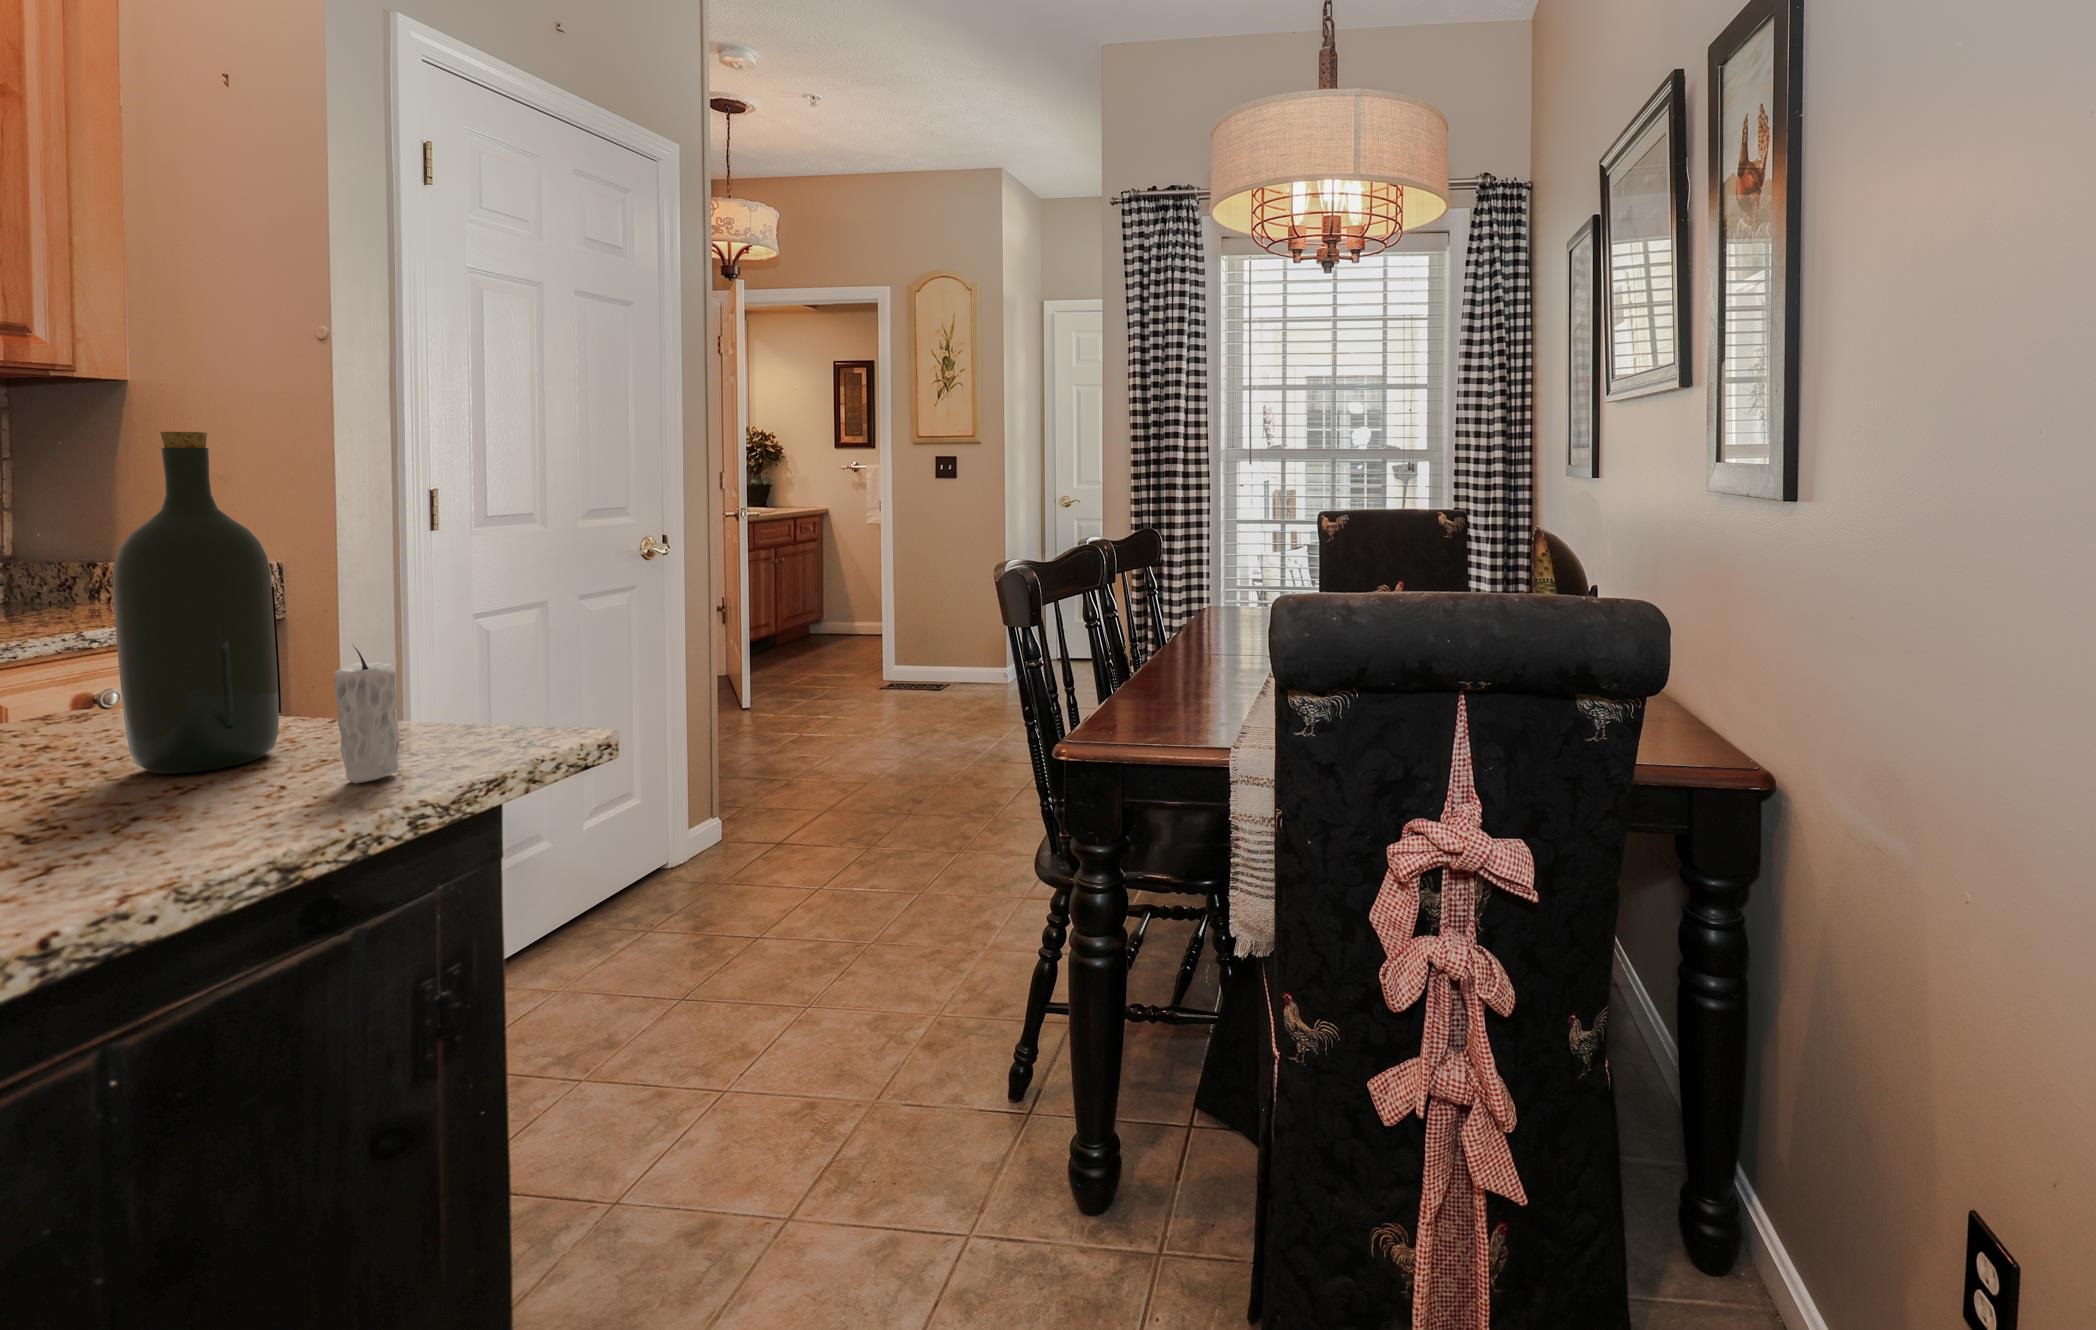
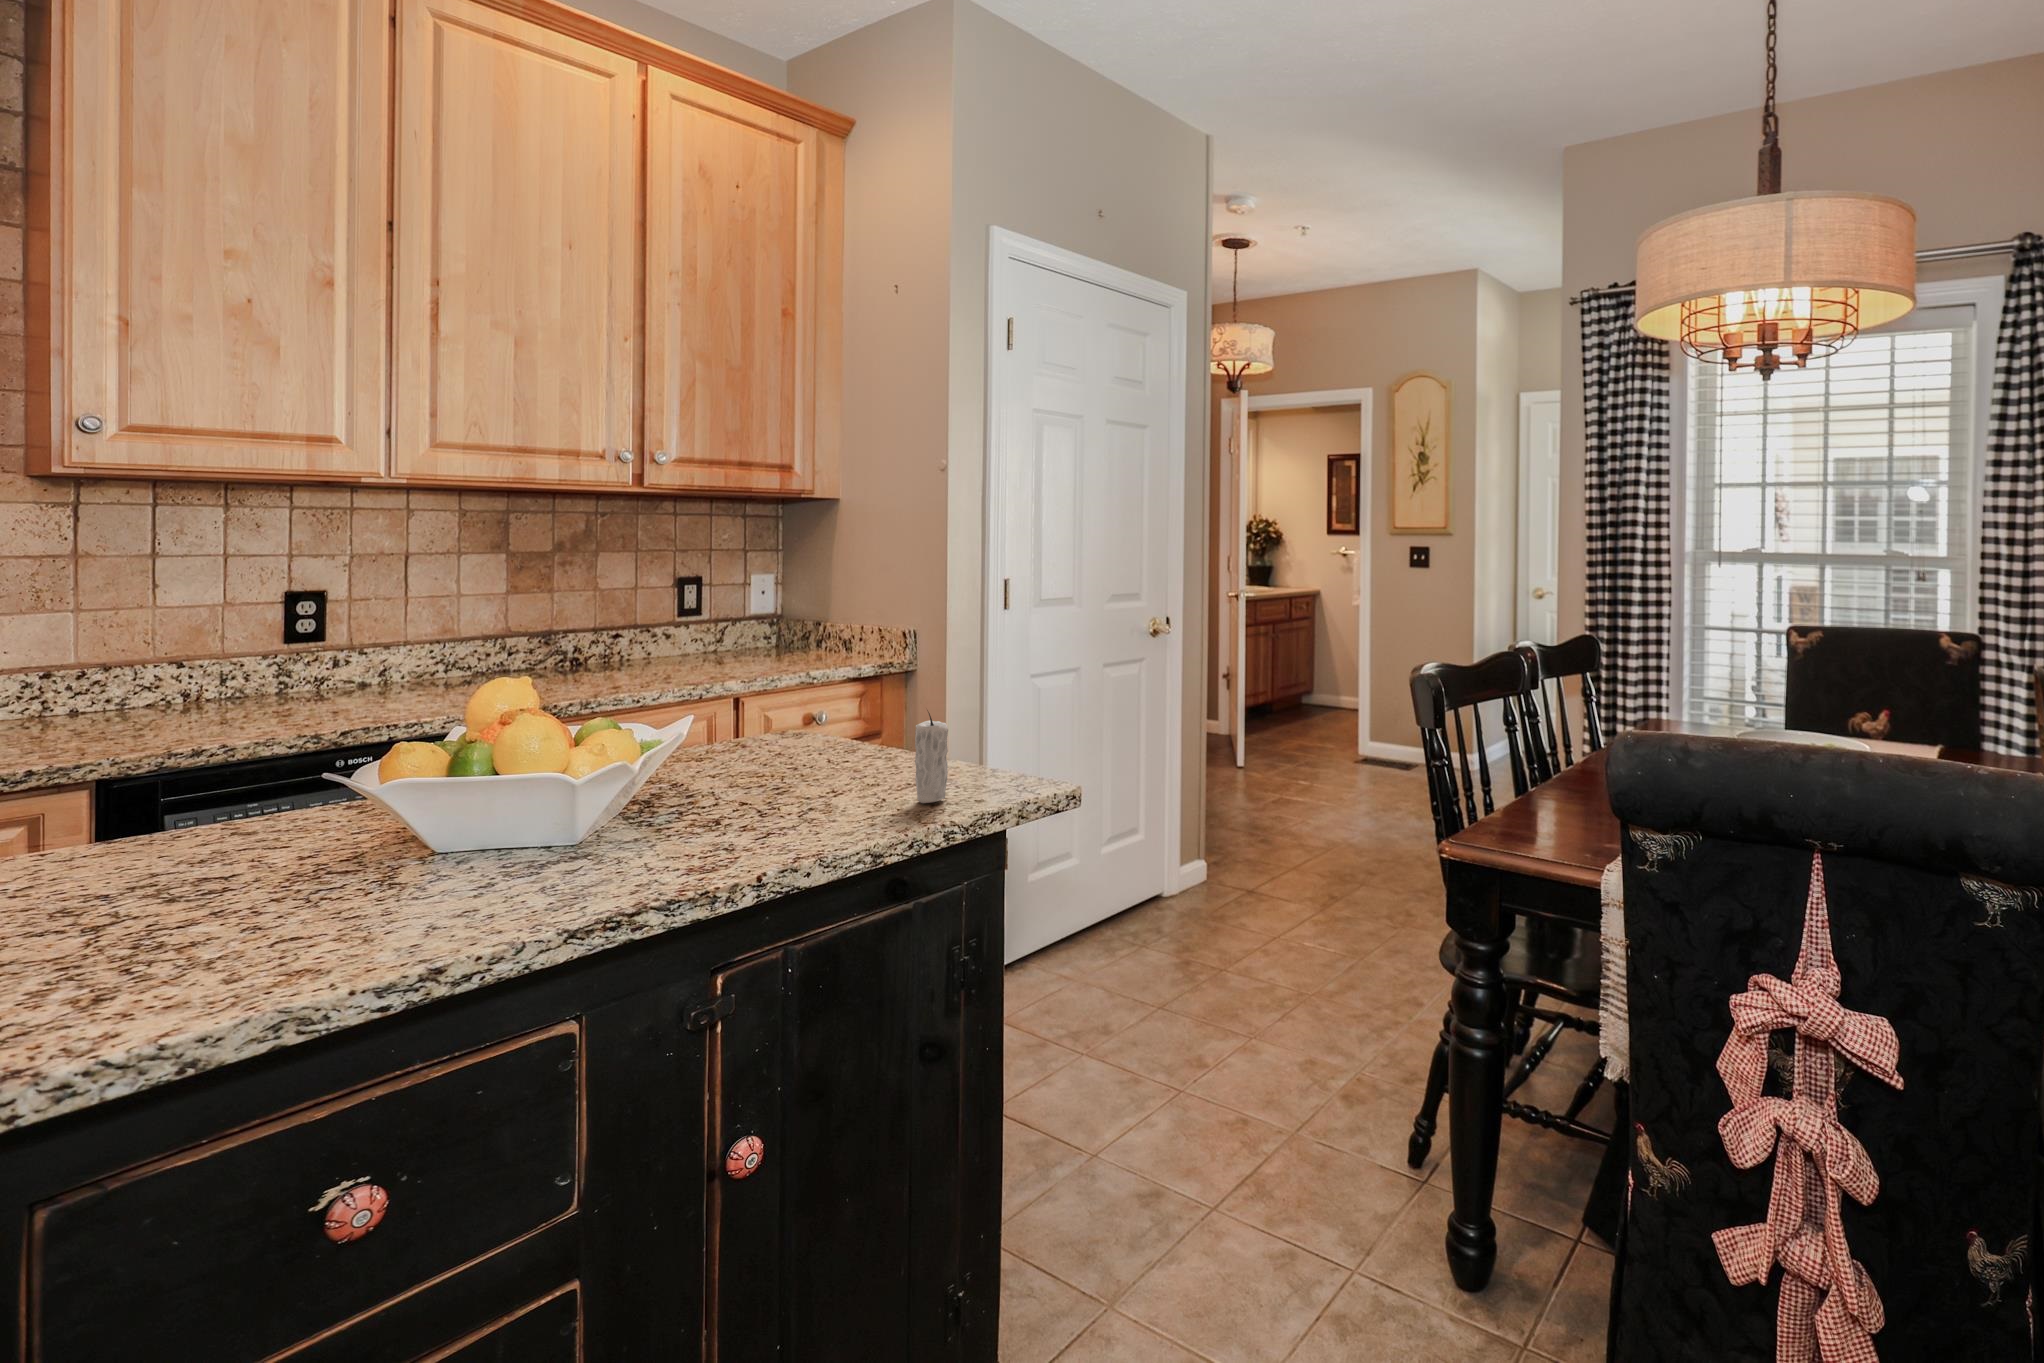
wine bottle: present [112,431,281,774] -> none [813,560,892,783]

